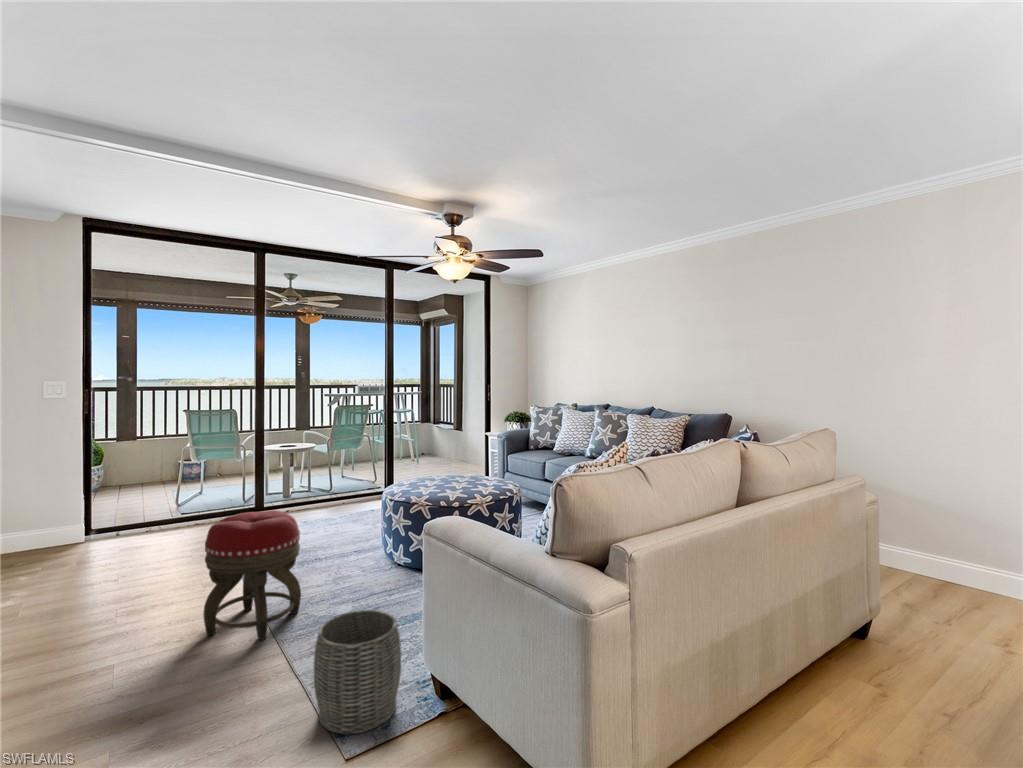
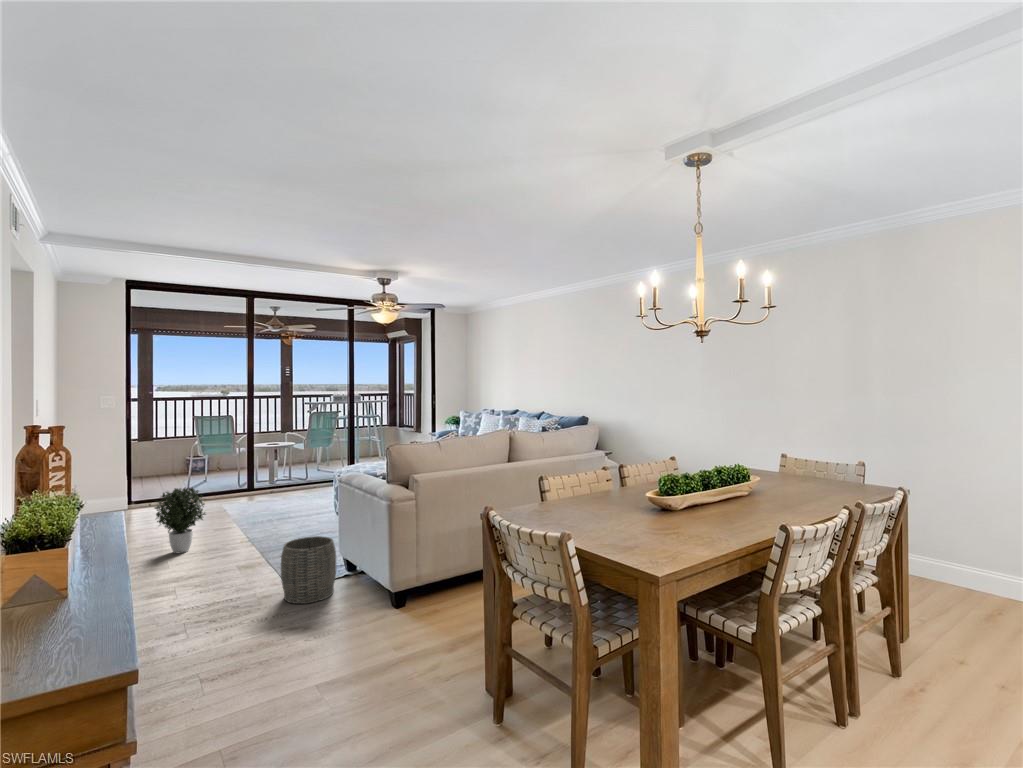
footstool: present [203,510,301,640] -> none [211,482,278,567]
potted plant: none [124,514,201,610] -> present [155,488,206,553]

